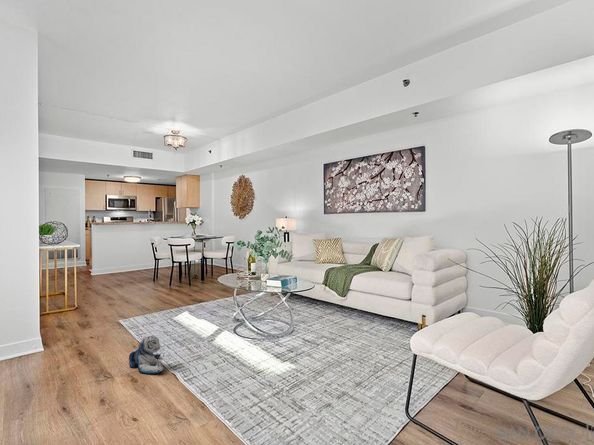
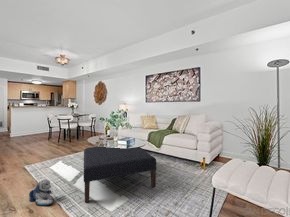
ottoman: none [209,287,329,374] -> present [83,146,156,202]

